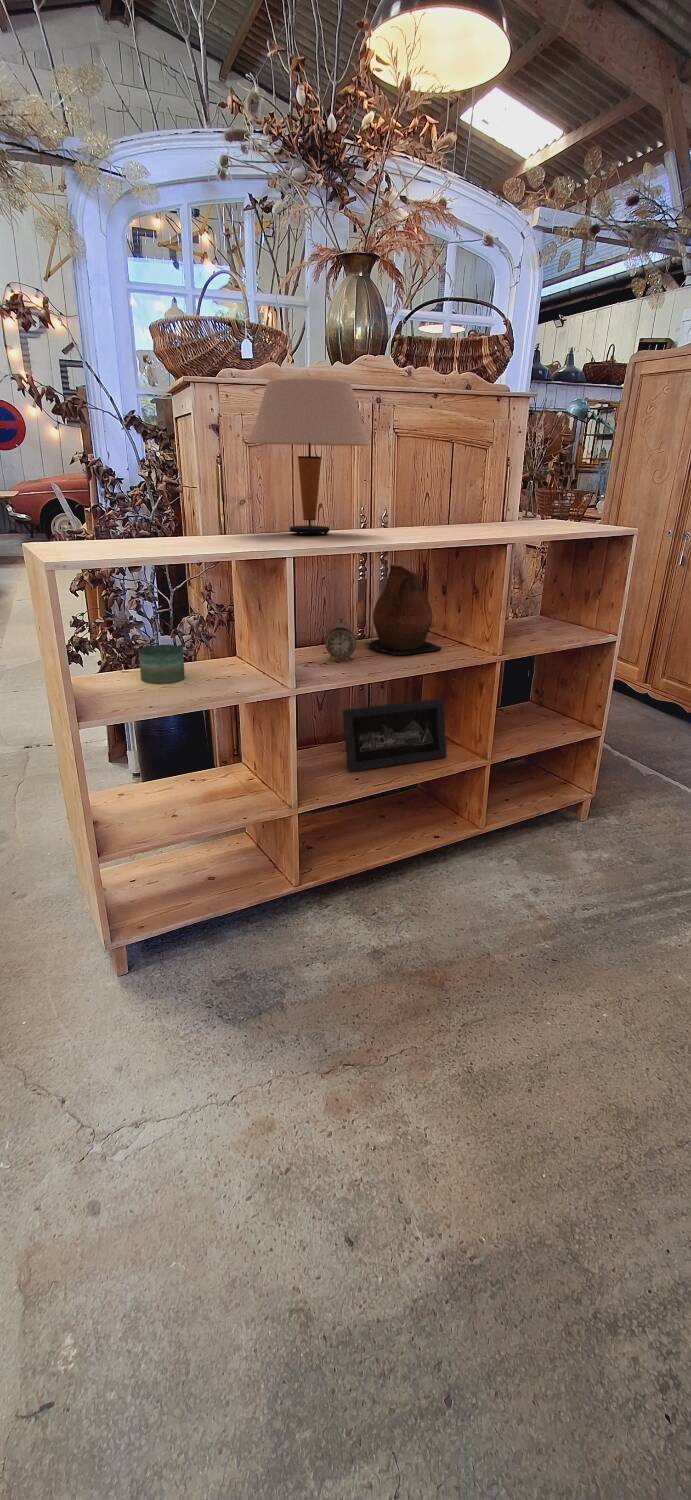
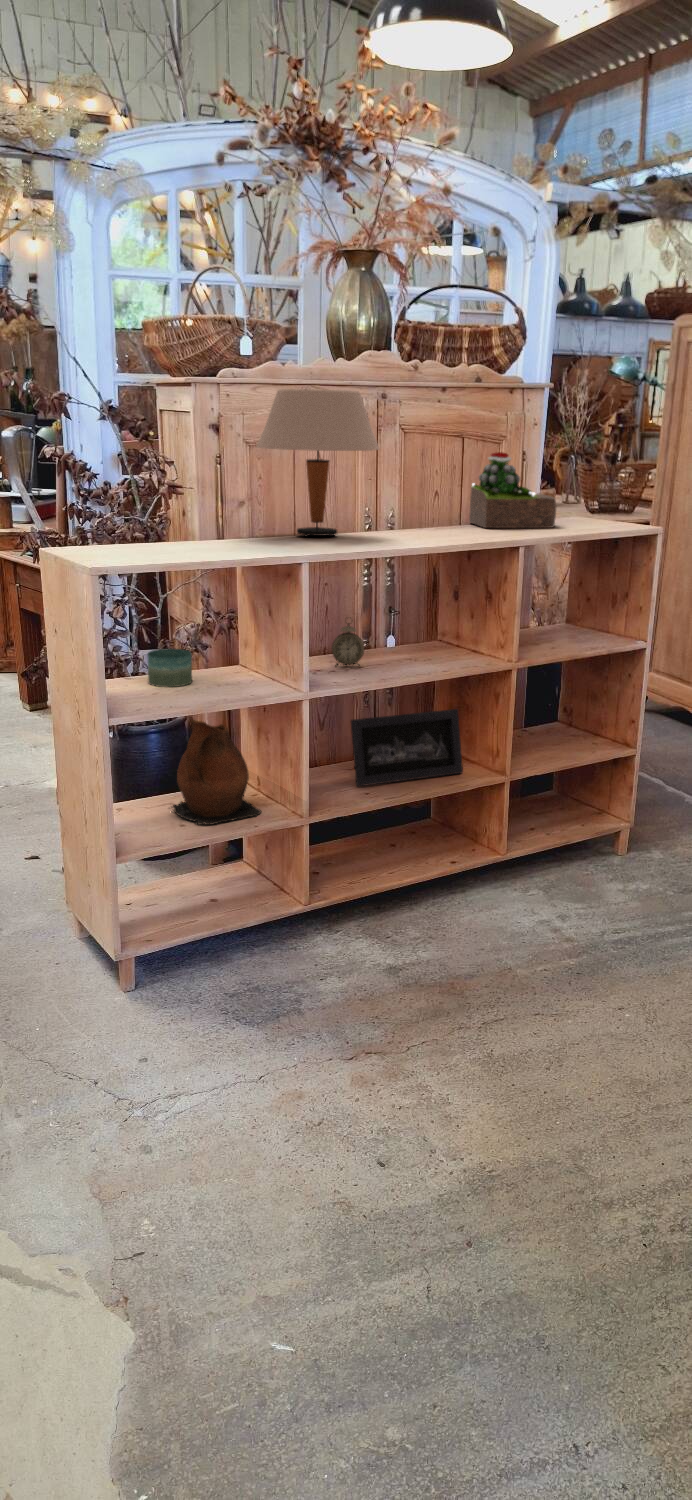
succulent plant: none [457,455,540,528] -> present [469,452,556,528]
ceramic pitcher: present [366,565,441,655] -> present [172,720,261,825]

